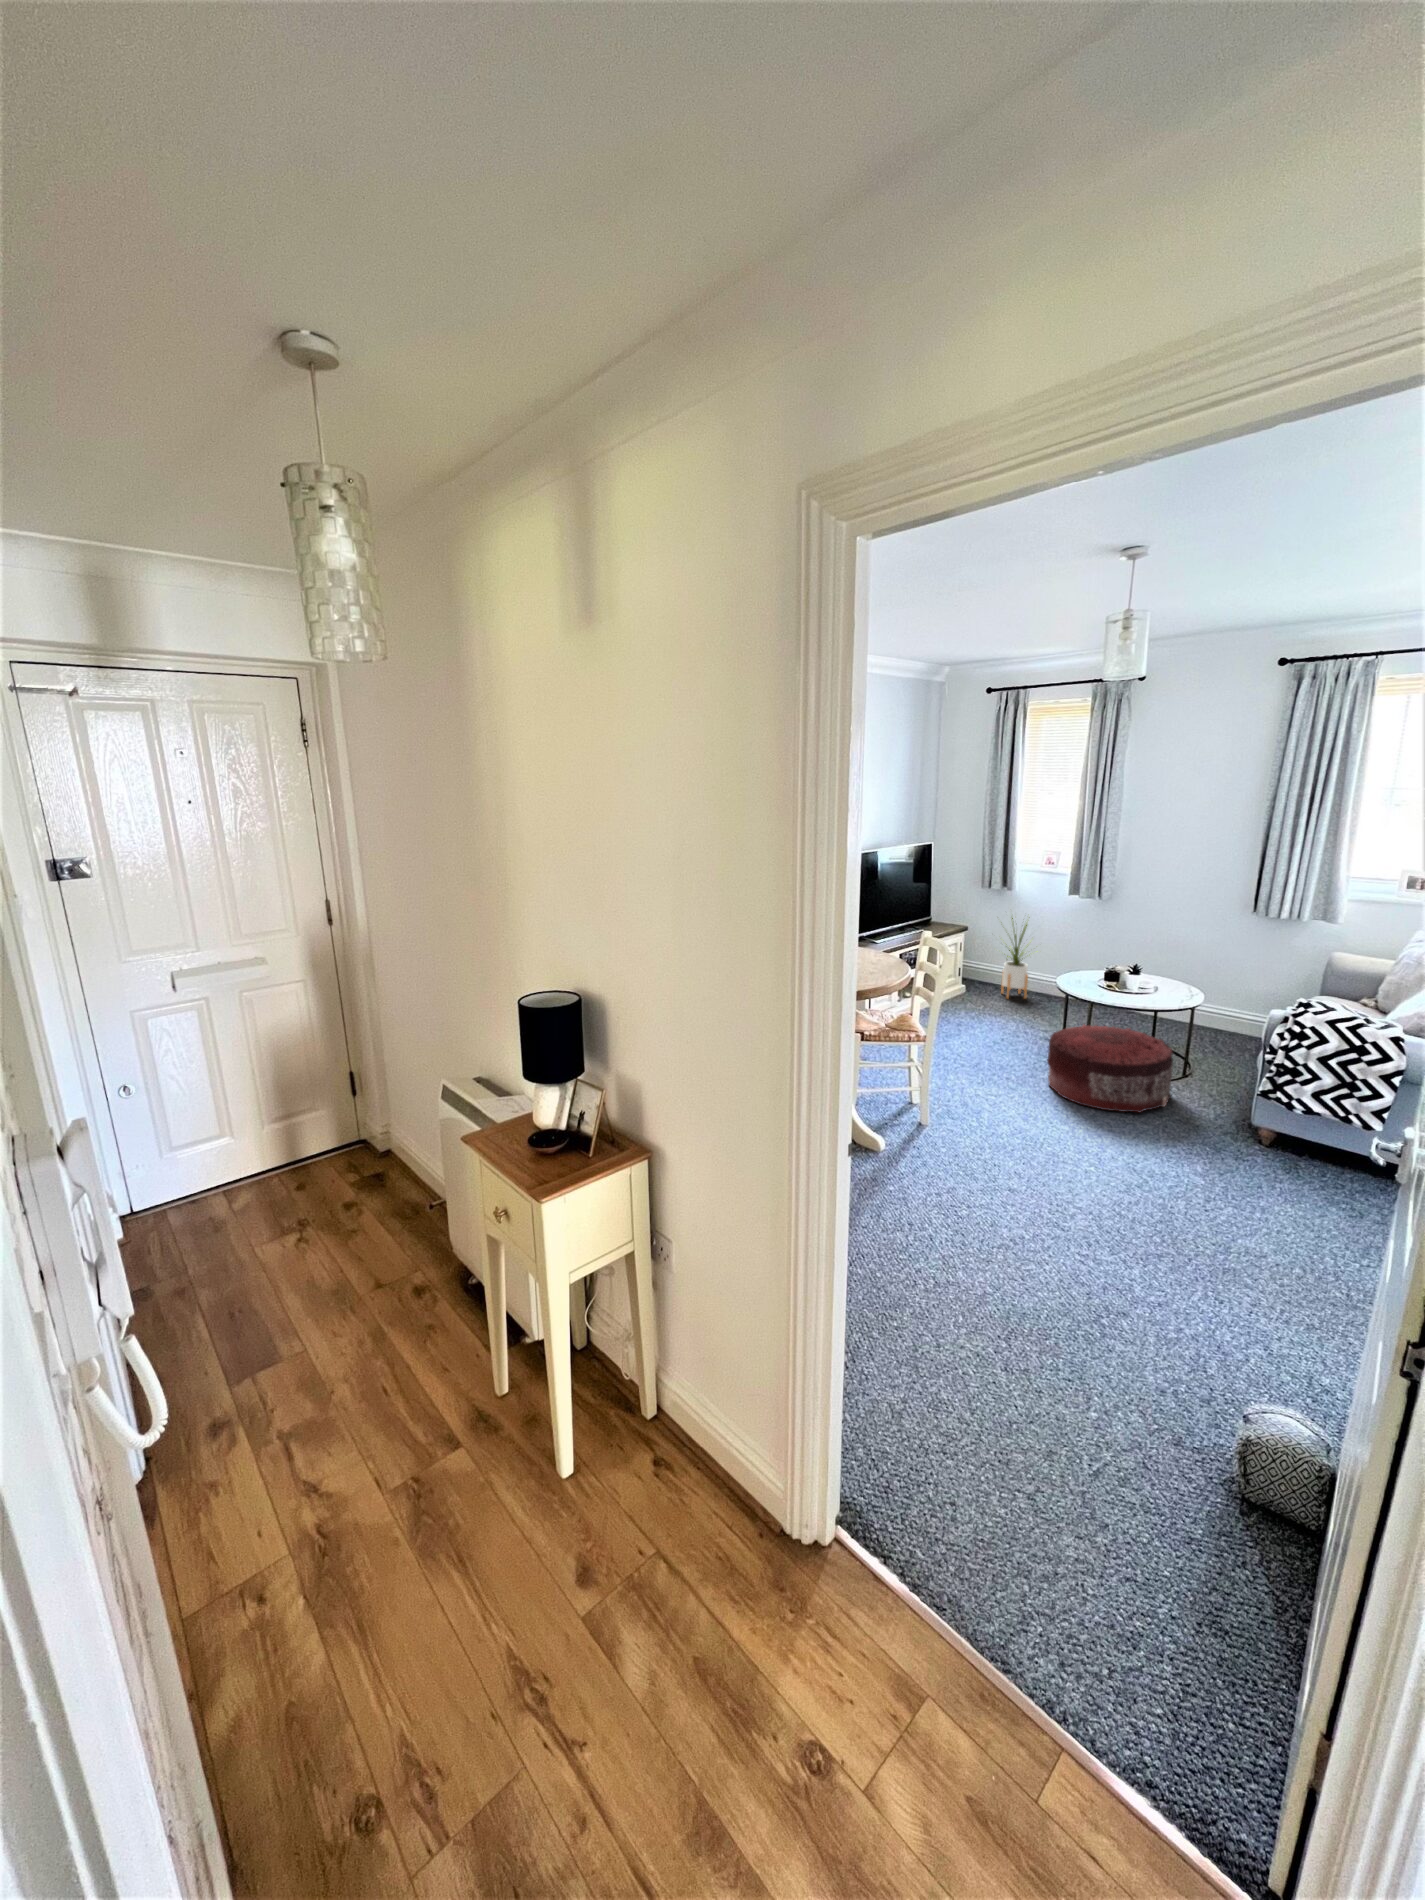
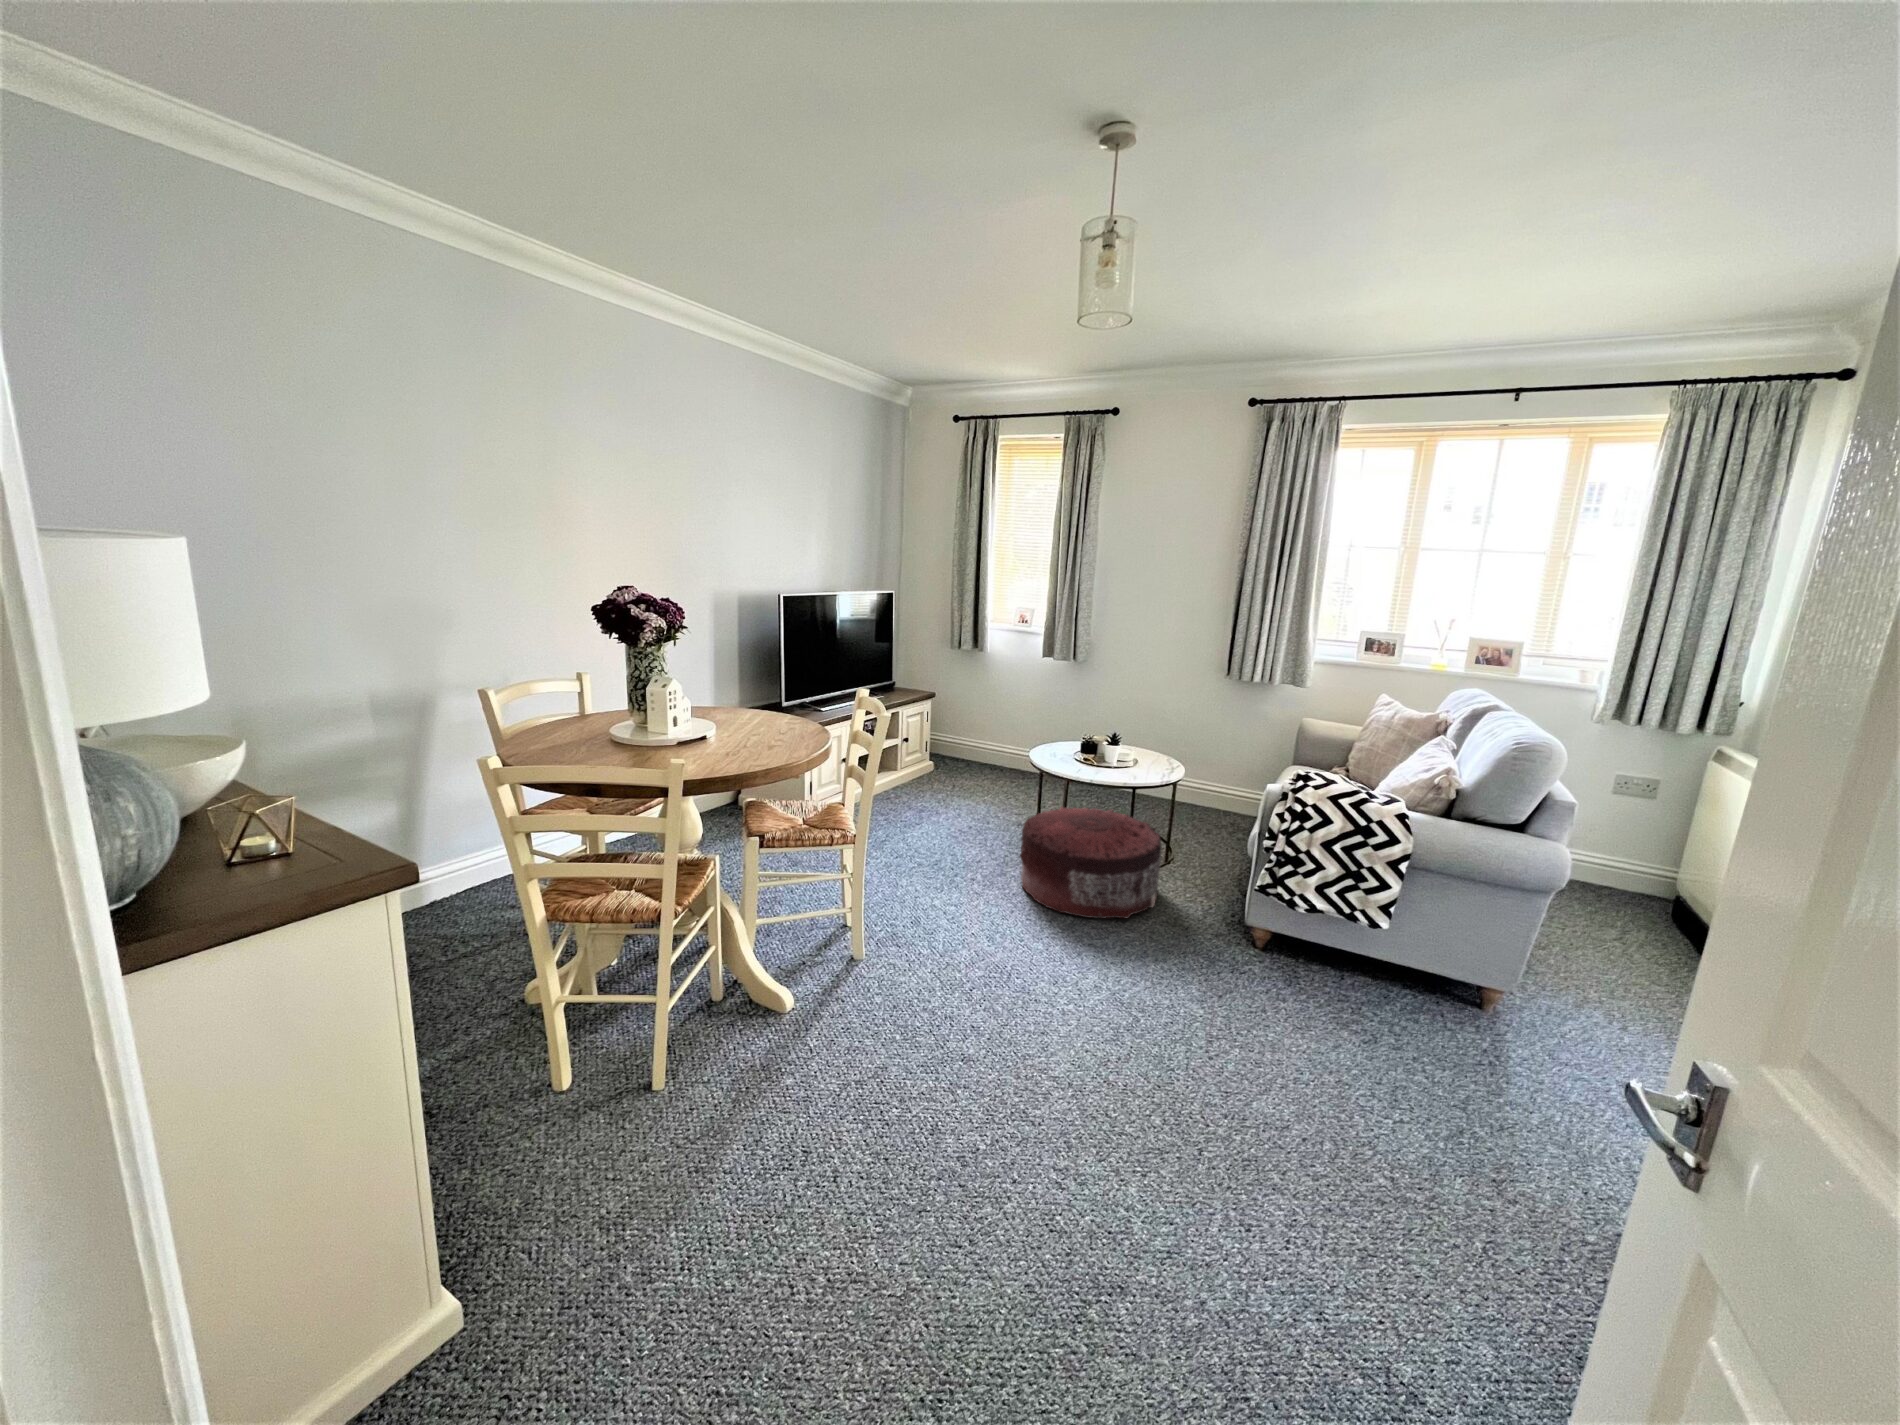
house plant: present [1001,918,1028,998] -> none [961,671,1018,776]

